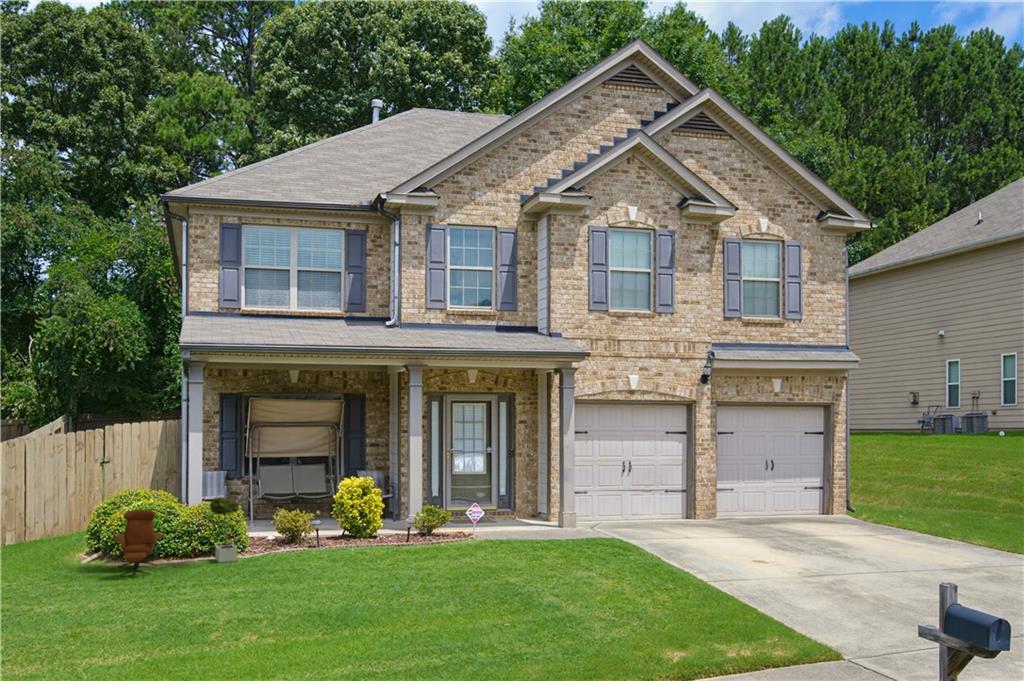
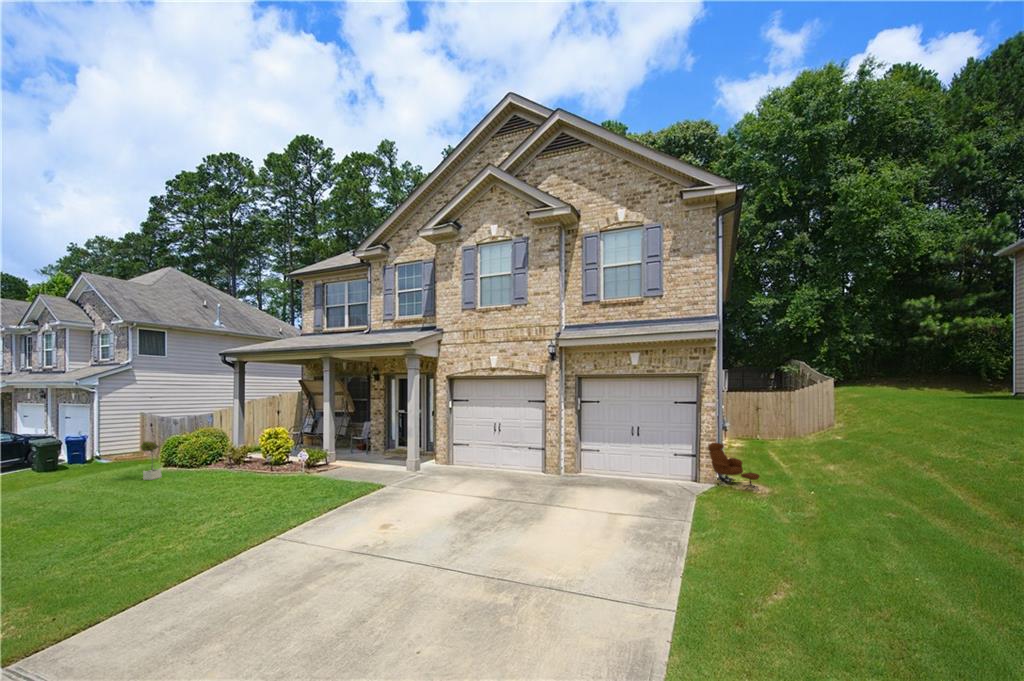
lounge chair: present [114,510,162,576] -> present [708,443,759,488]

